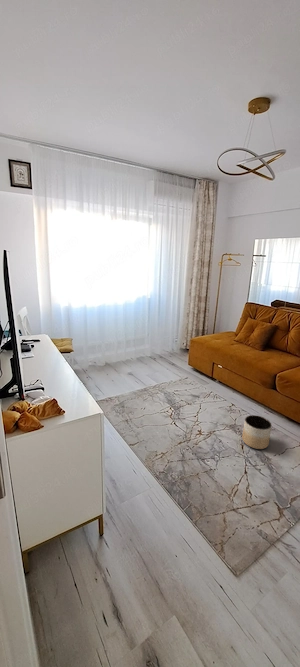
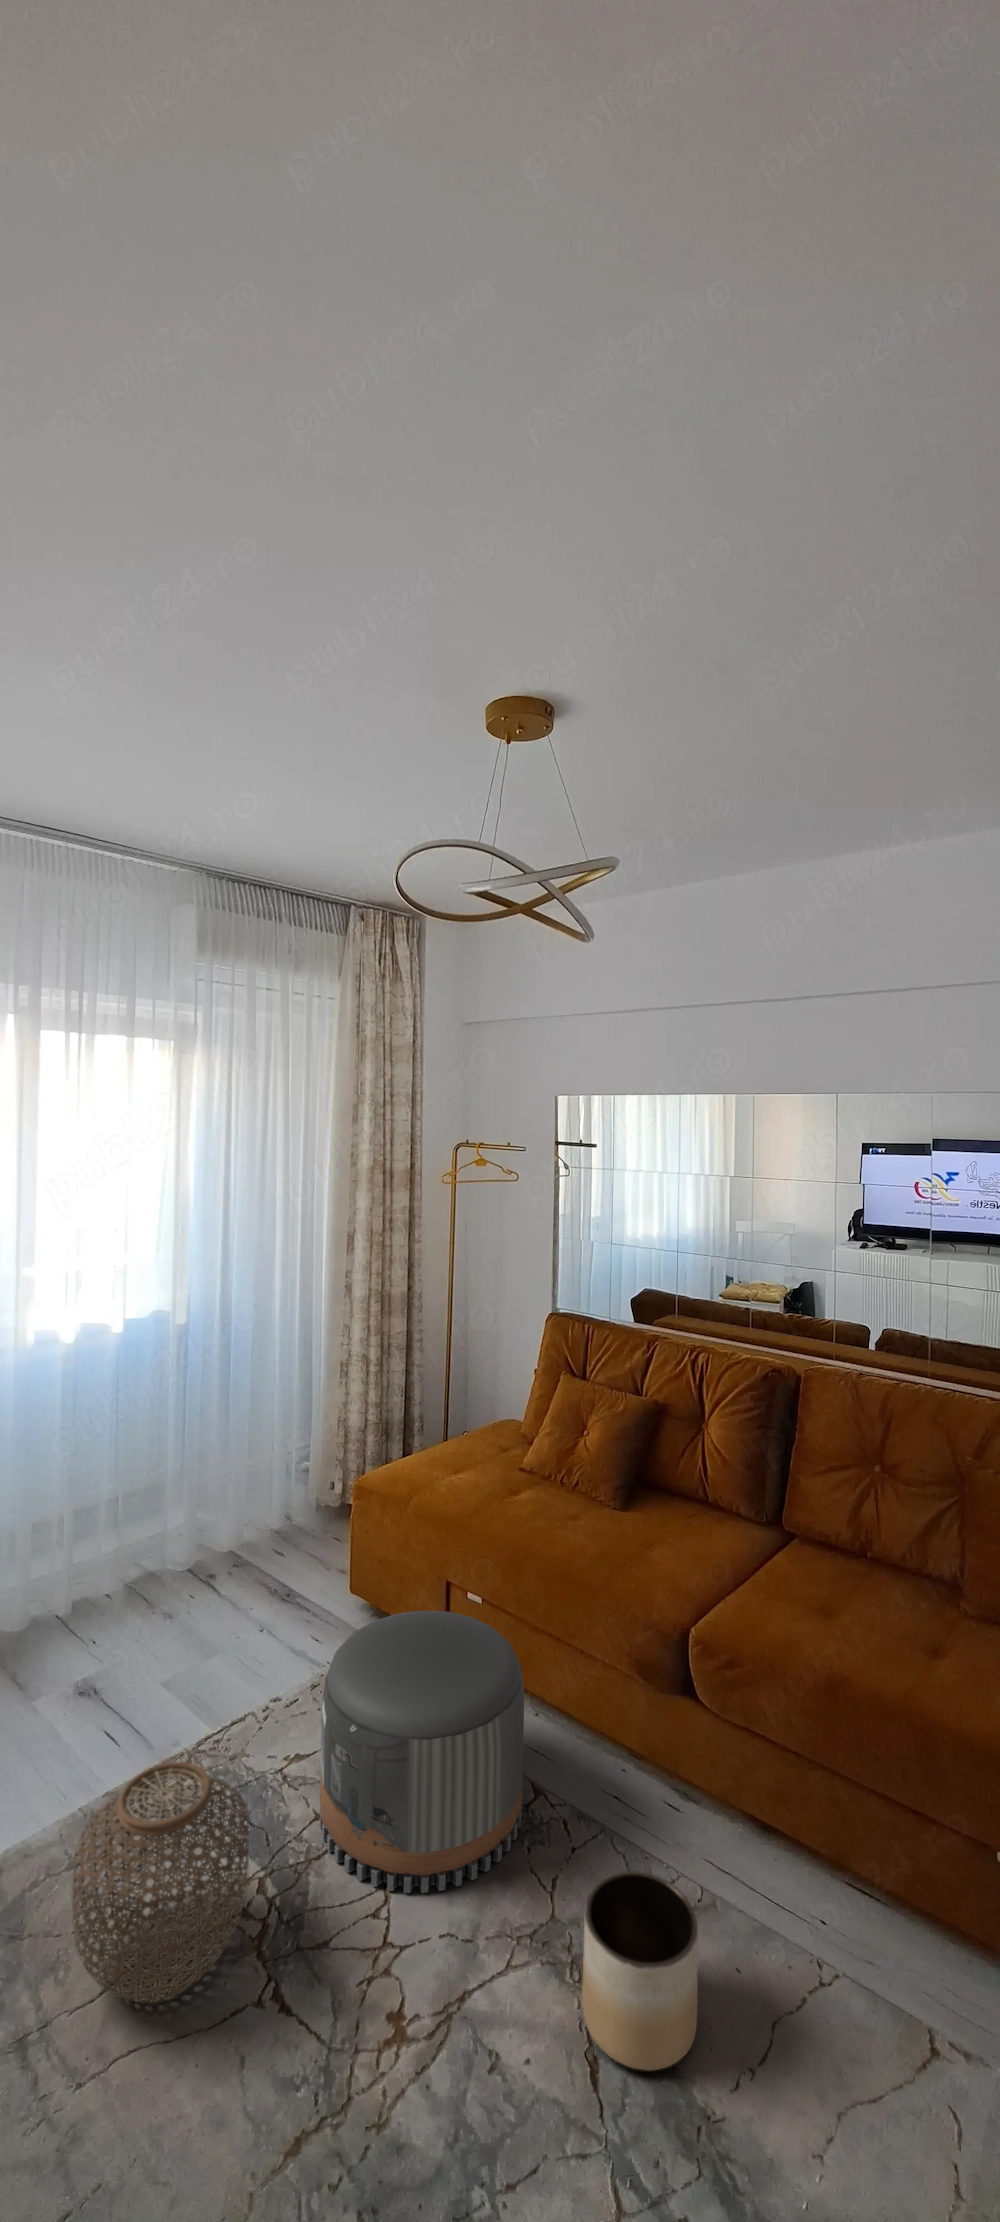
pouf: none [183,364,233,416] -> present [320,1610,524,1893]
woven basket: none [136,381,171,421] -> present [72,1762,249,2003]

